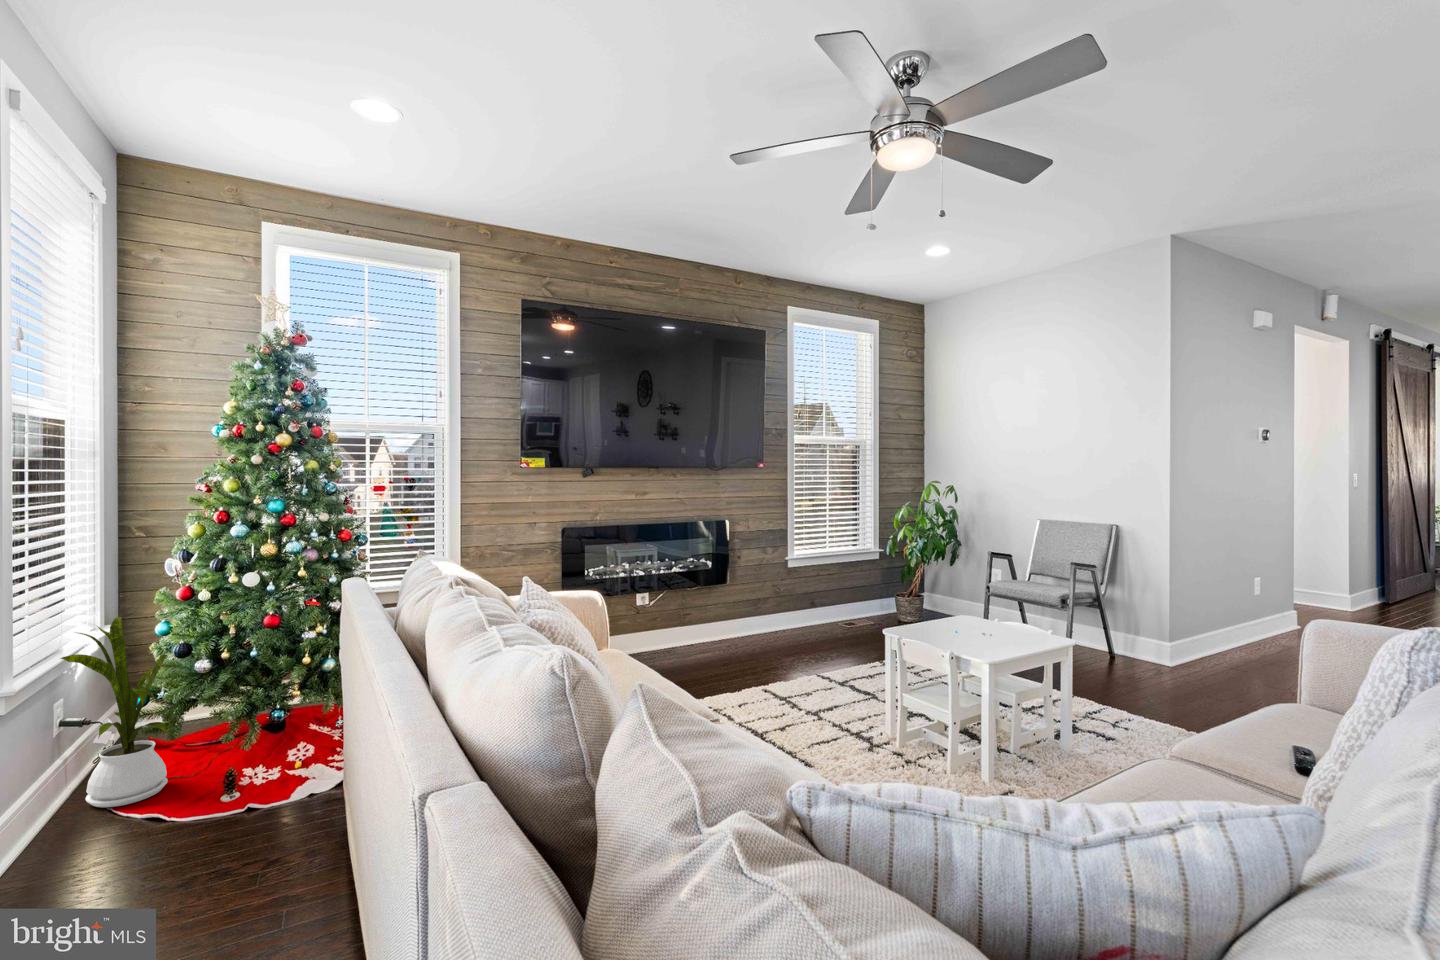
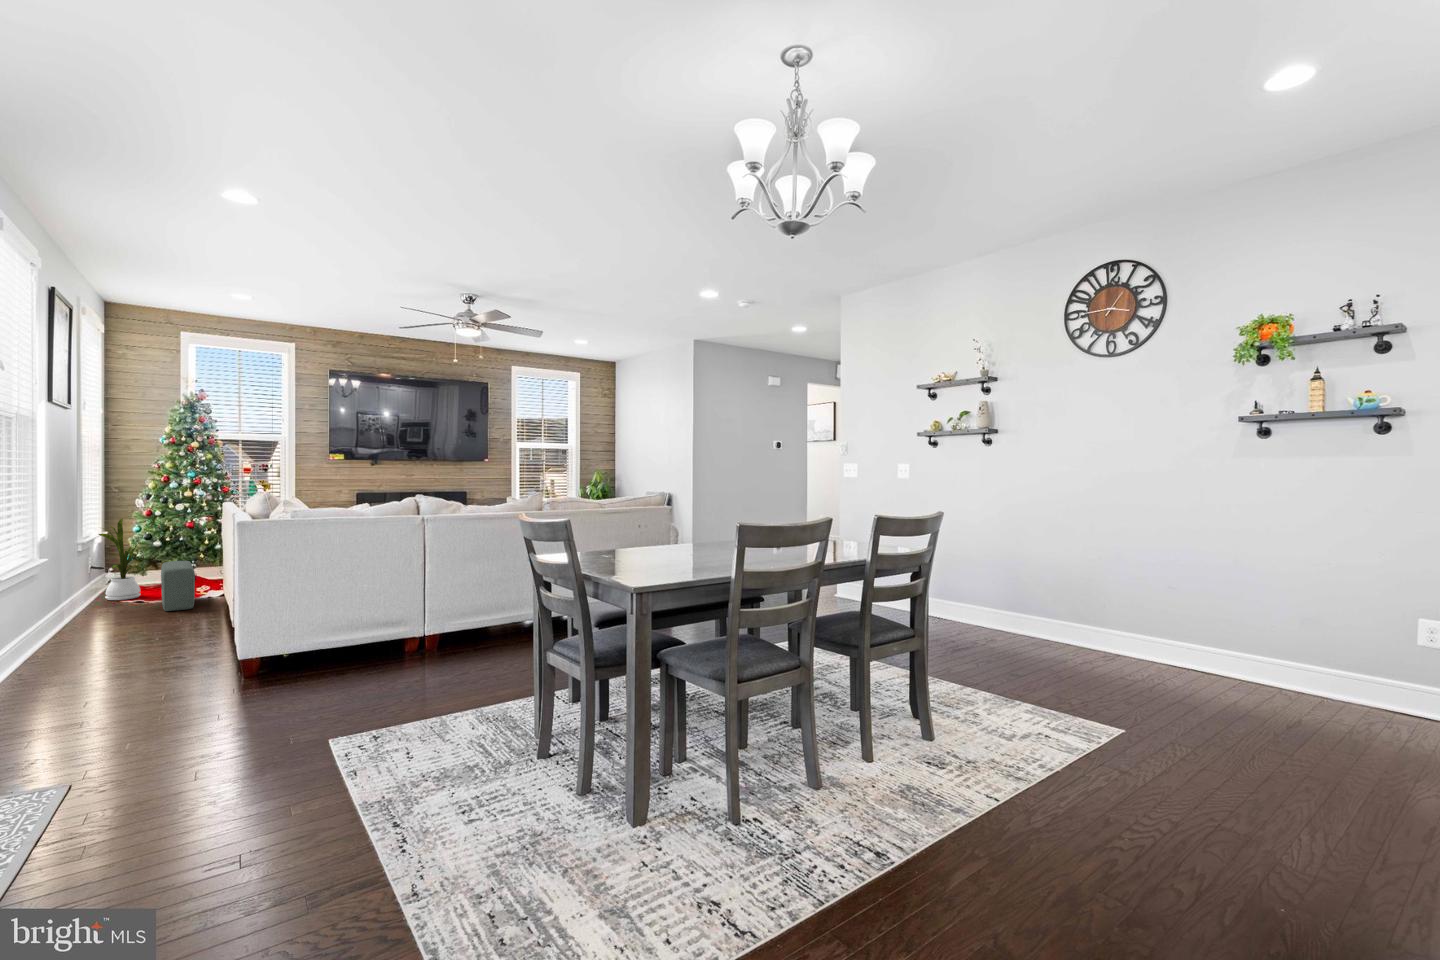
pouf: none [201,711,284,891] -> present [161,561,195,611]

